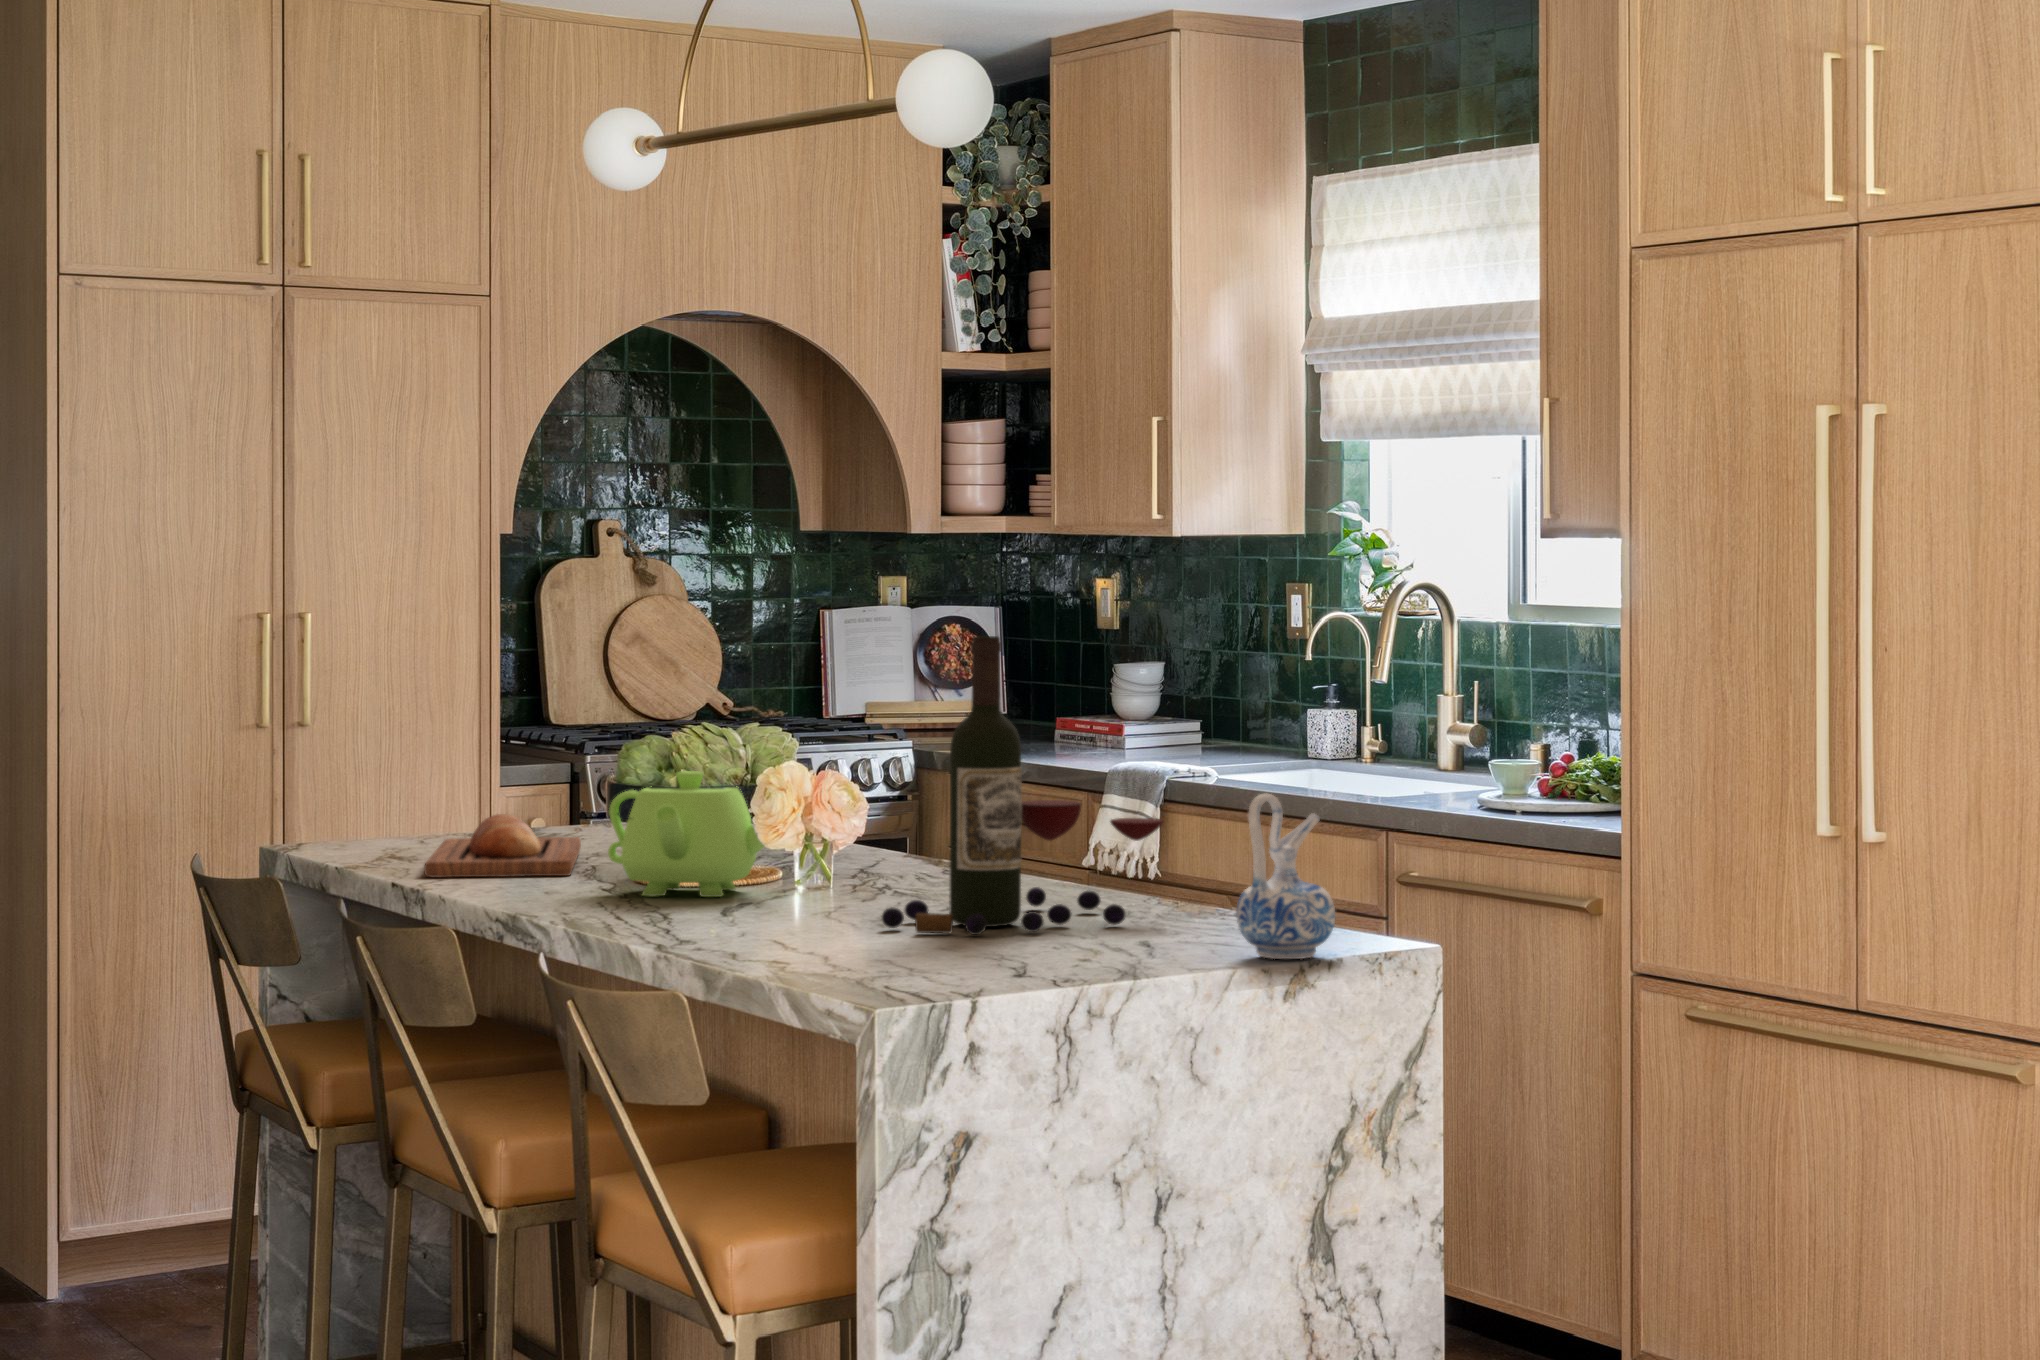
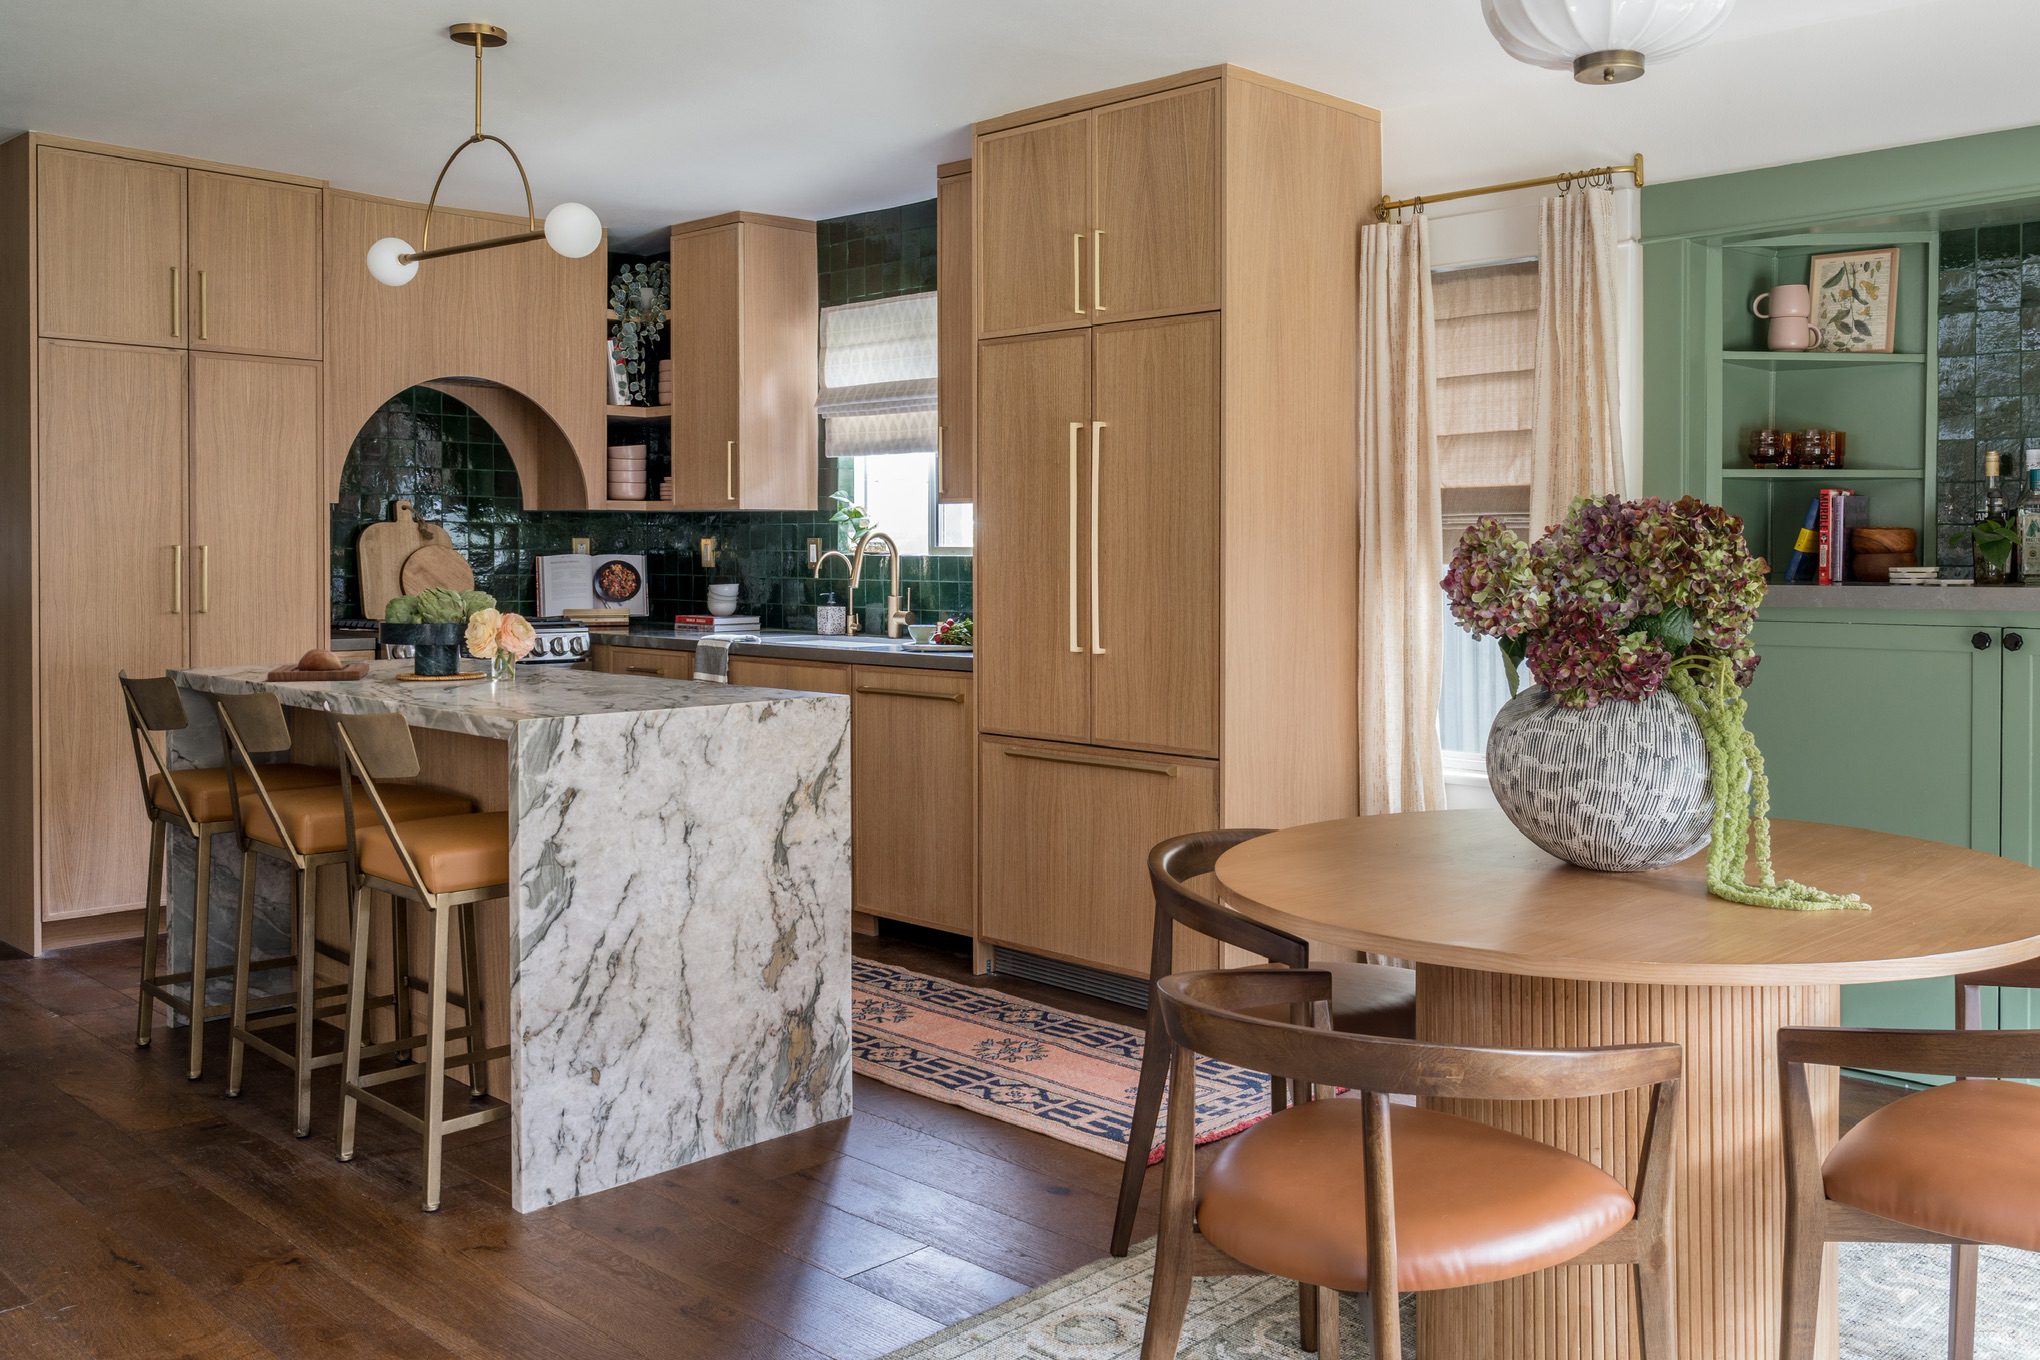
wine bottle: present [881,636,1163,935] -> none [536,532,705,695]
teapot: present [608,771,764,897] -> none [379,615,493,685]
ceramic pitcher: present [1236,793,1335,959] -> none [732,611,787,699]

